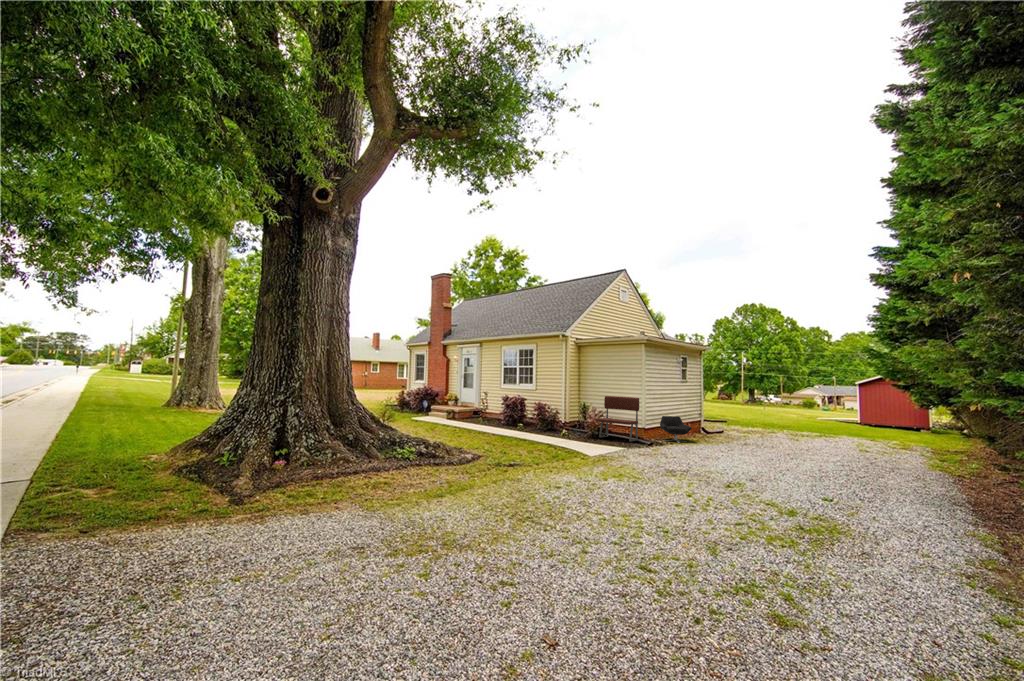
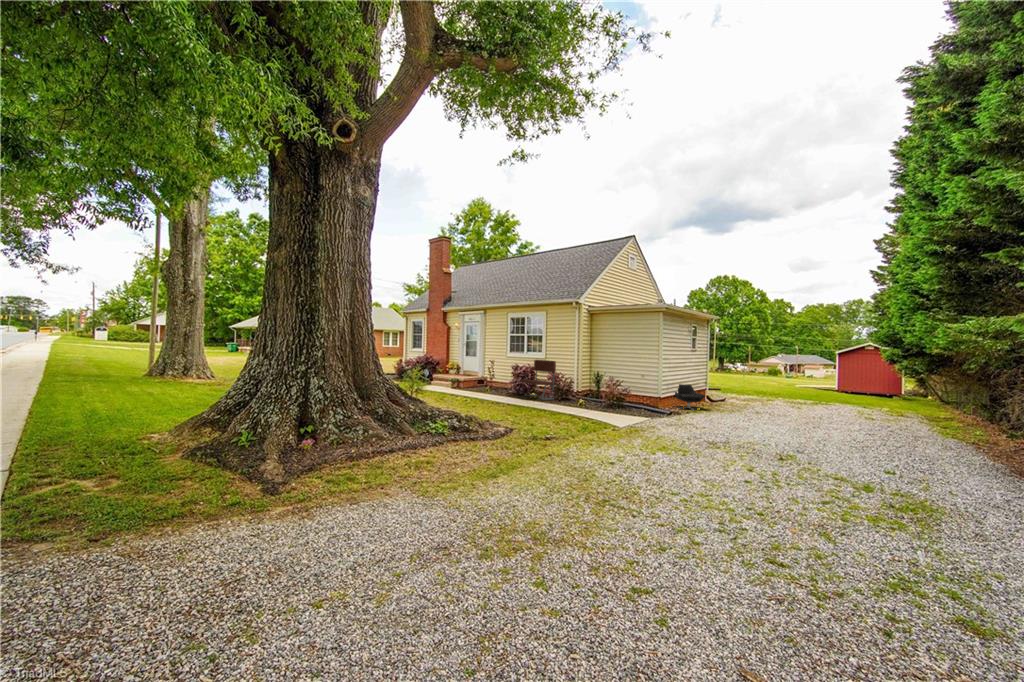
bench: present [595,396,639,442] -> present [520,360,556,400]

